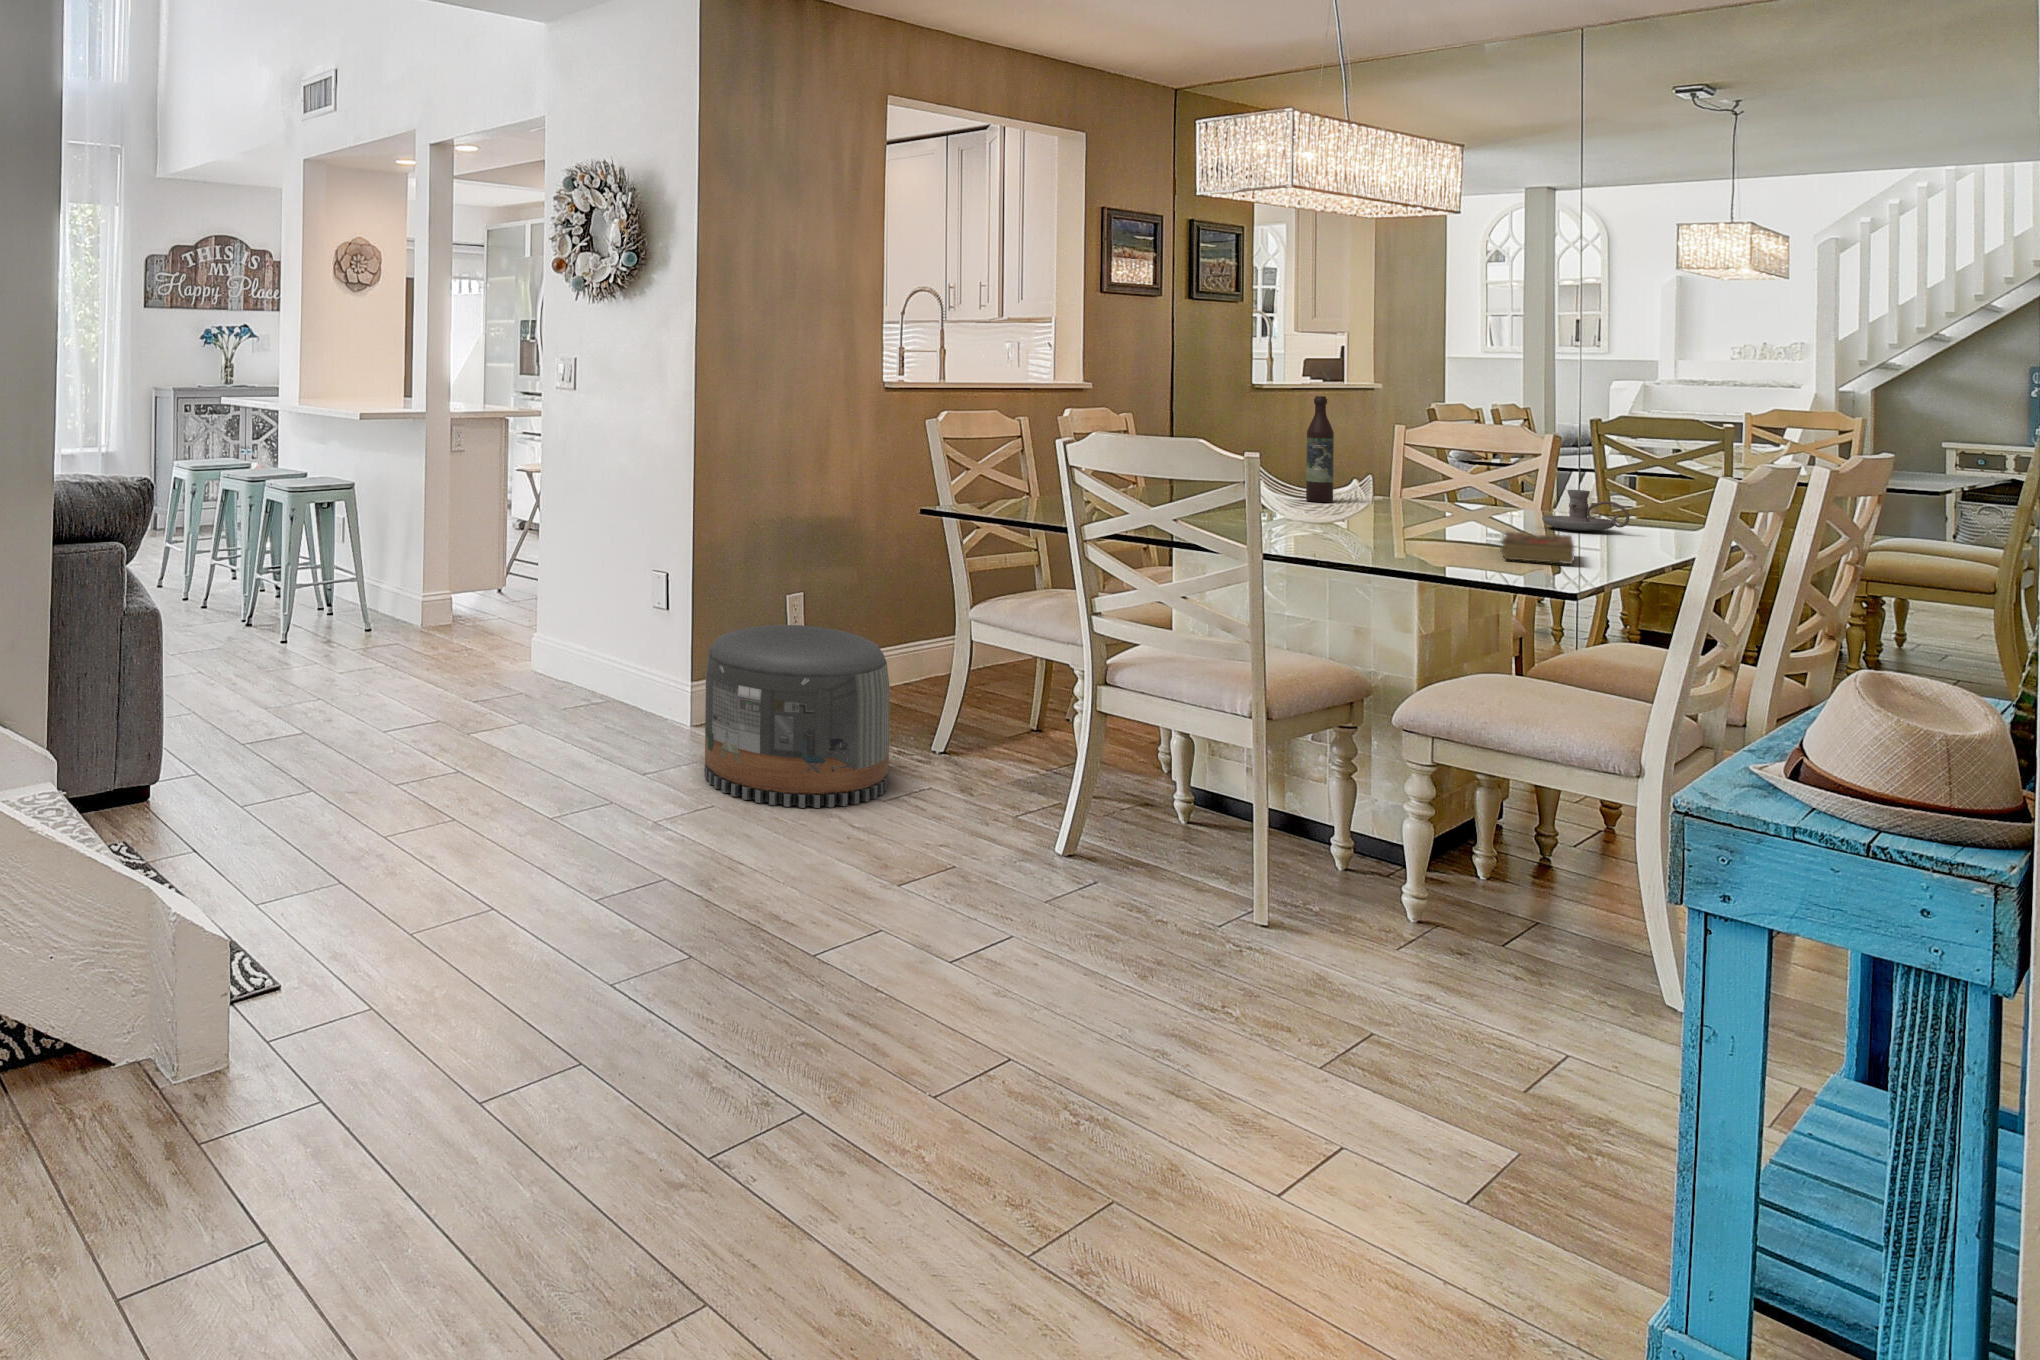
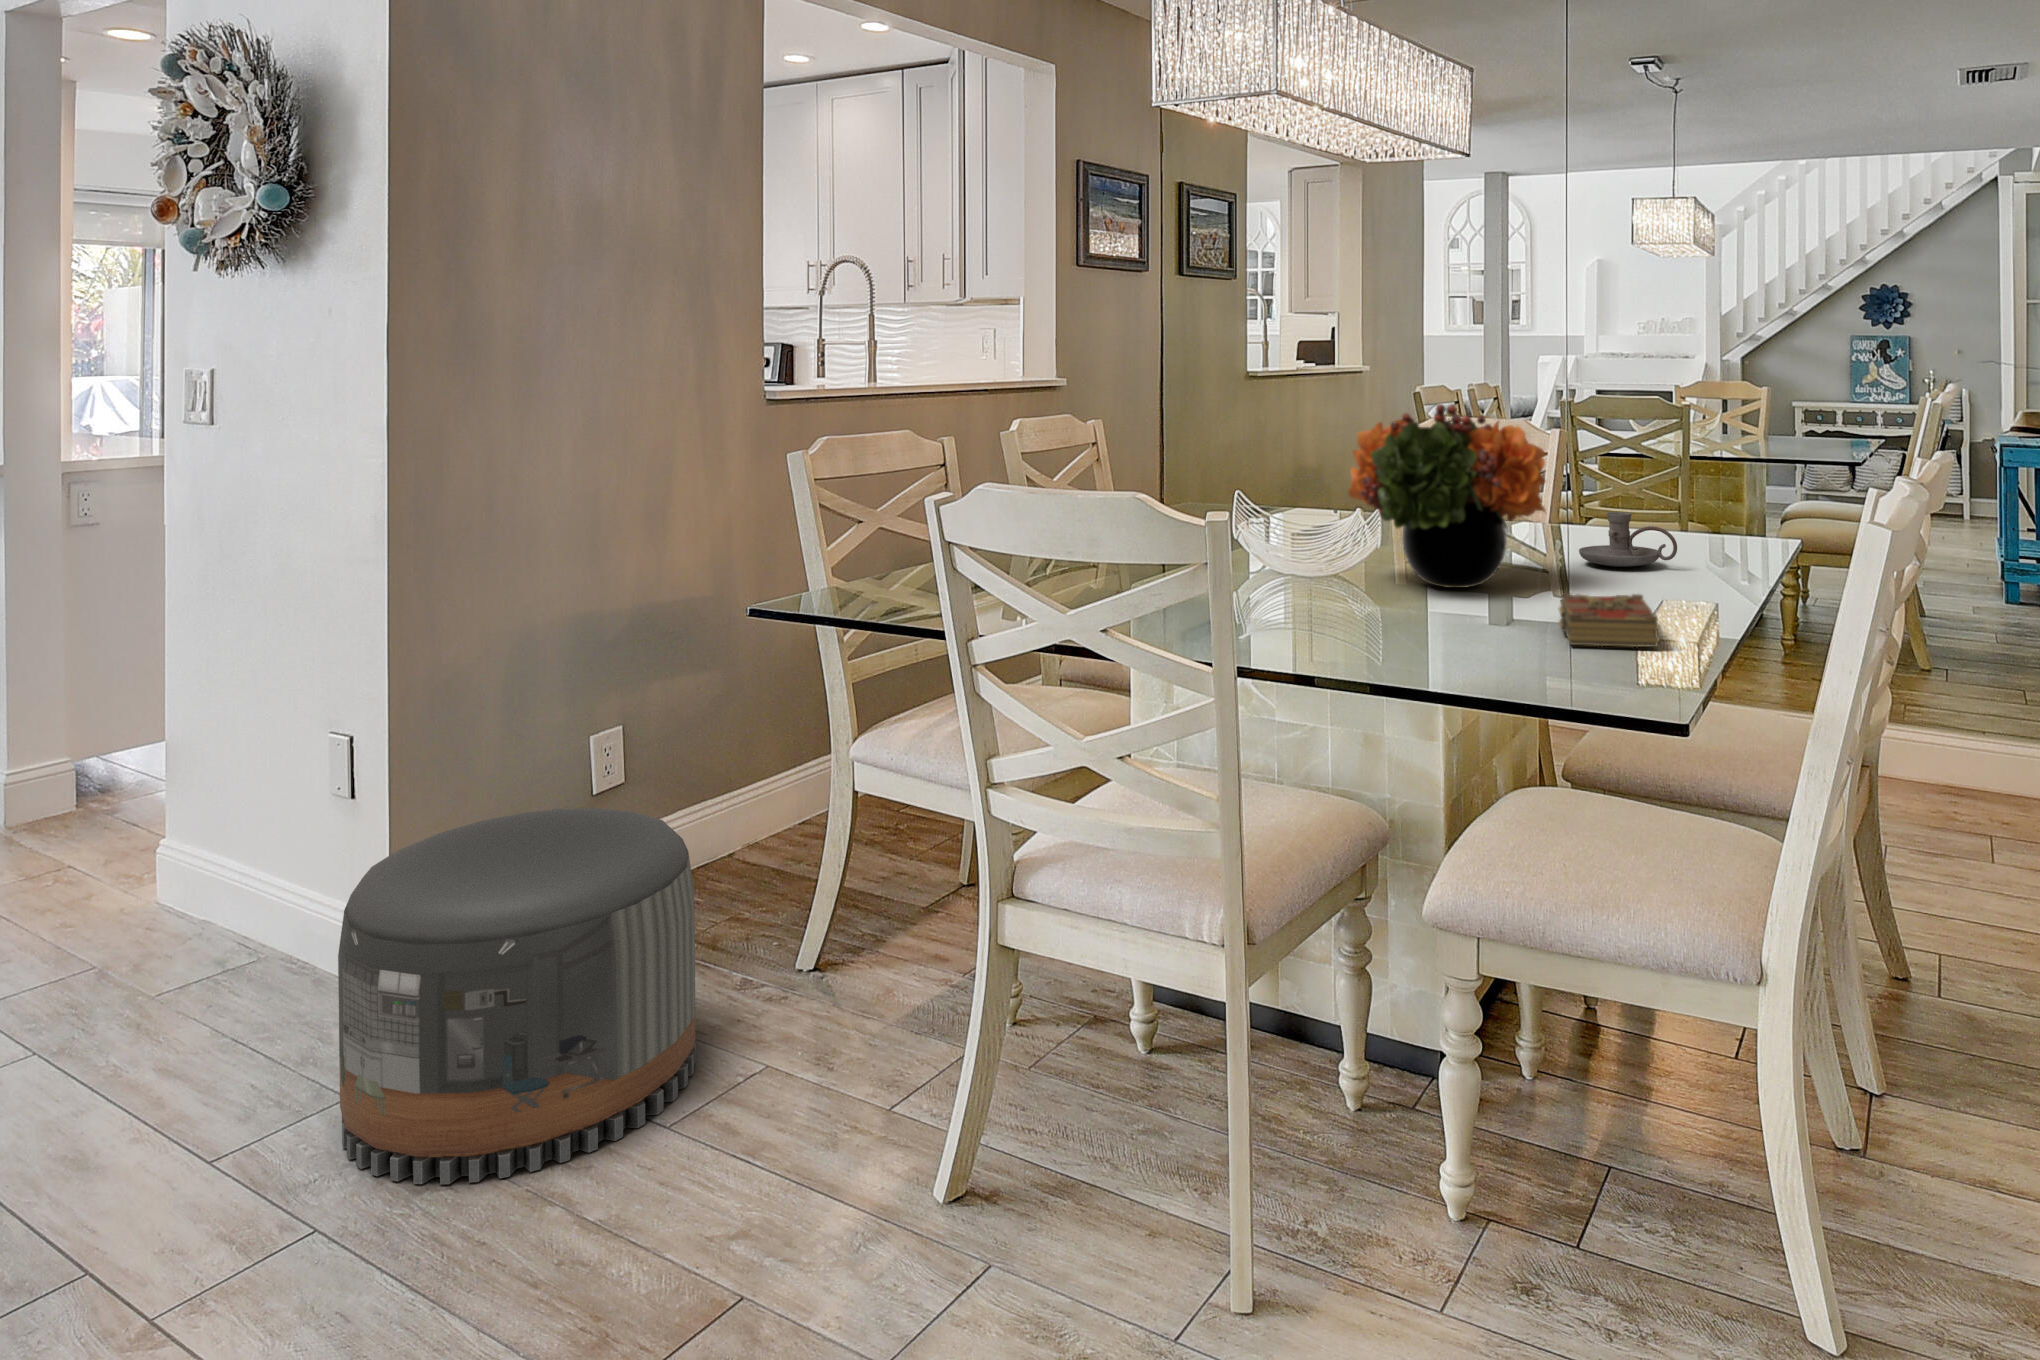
wine bottle: present [1306,396,1334,502] -> none [1301,395,1334,537]
flower arrangement: none [1340,402,1510,532] -> present [1348,404,1546,588]

